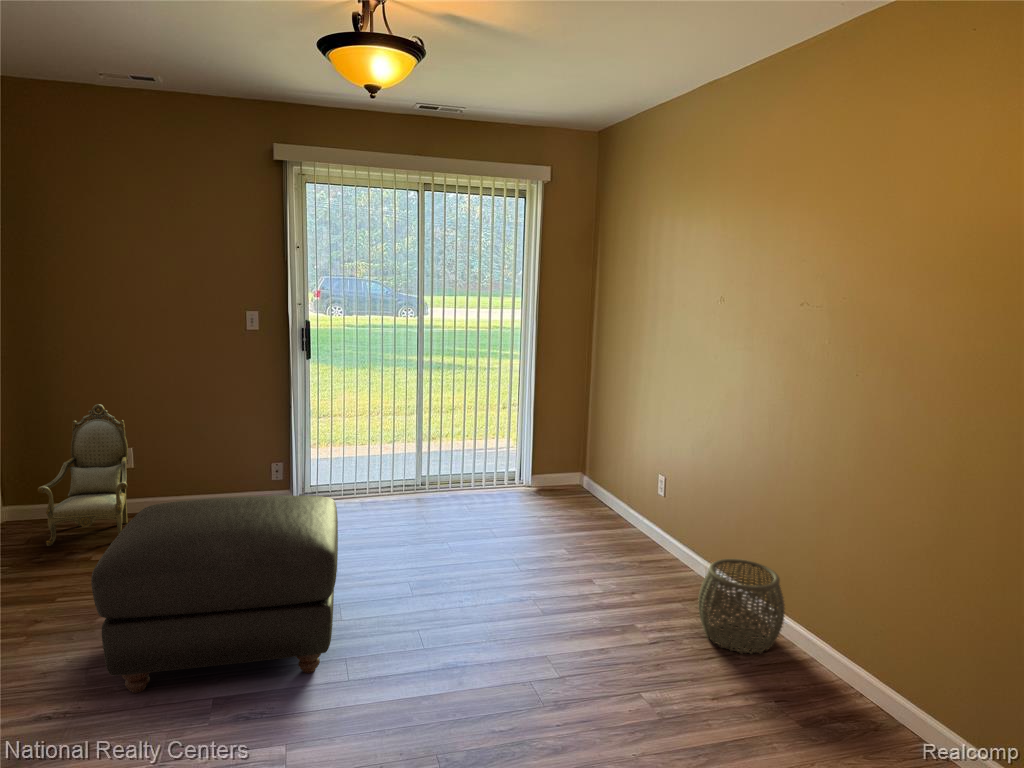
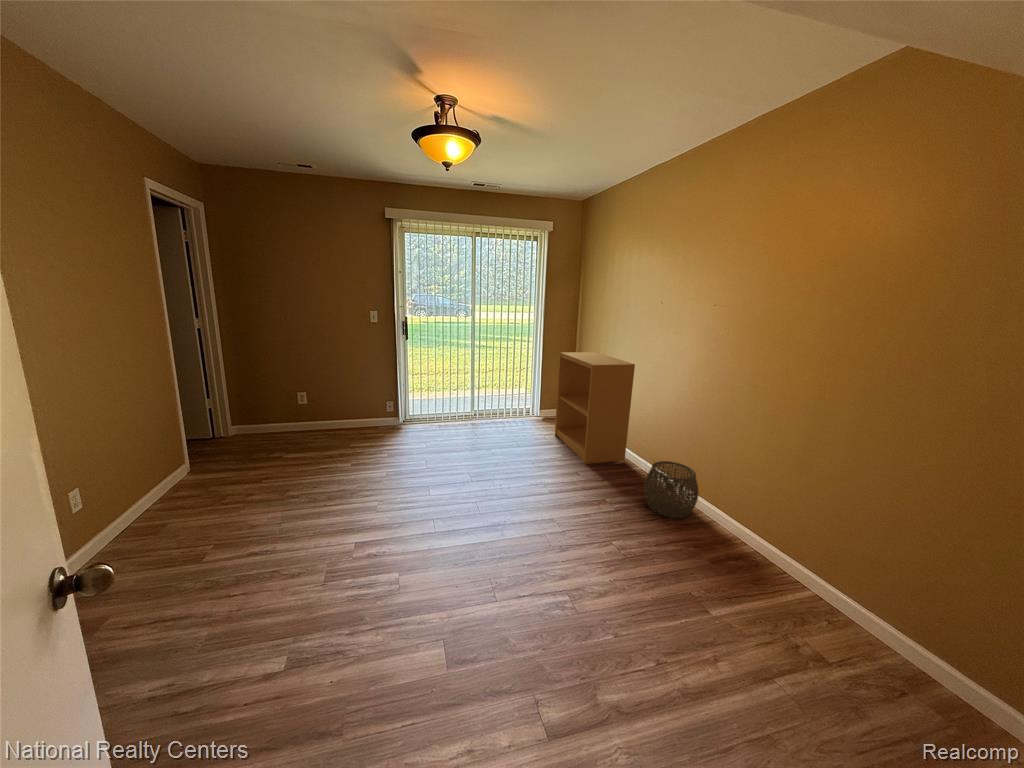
bookshelf: none [558,377,685,566] -> present [555,352,635,464]
armchair: present [38,404,128,546] -> none [231,344,305,450]
ottoman: present [91,496,338,693] -> none [278,422,427,539]

